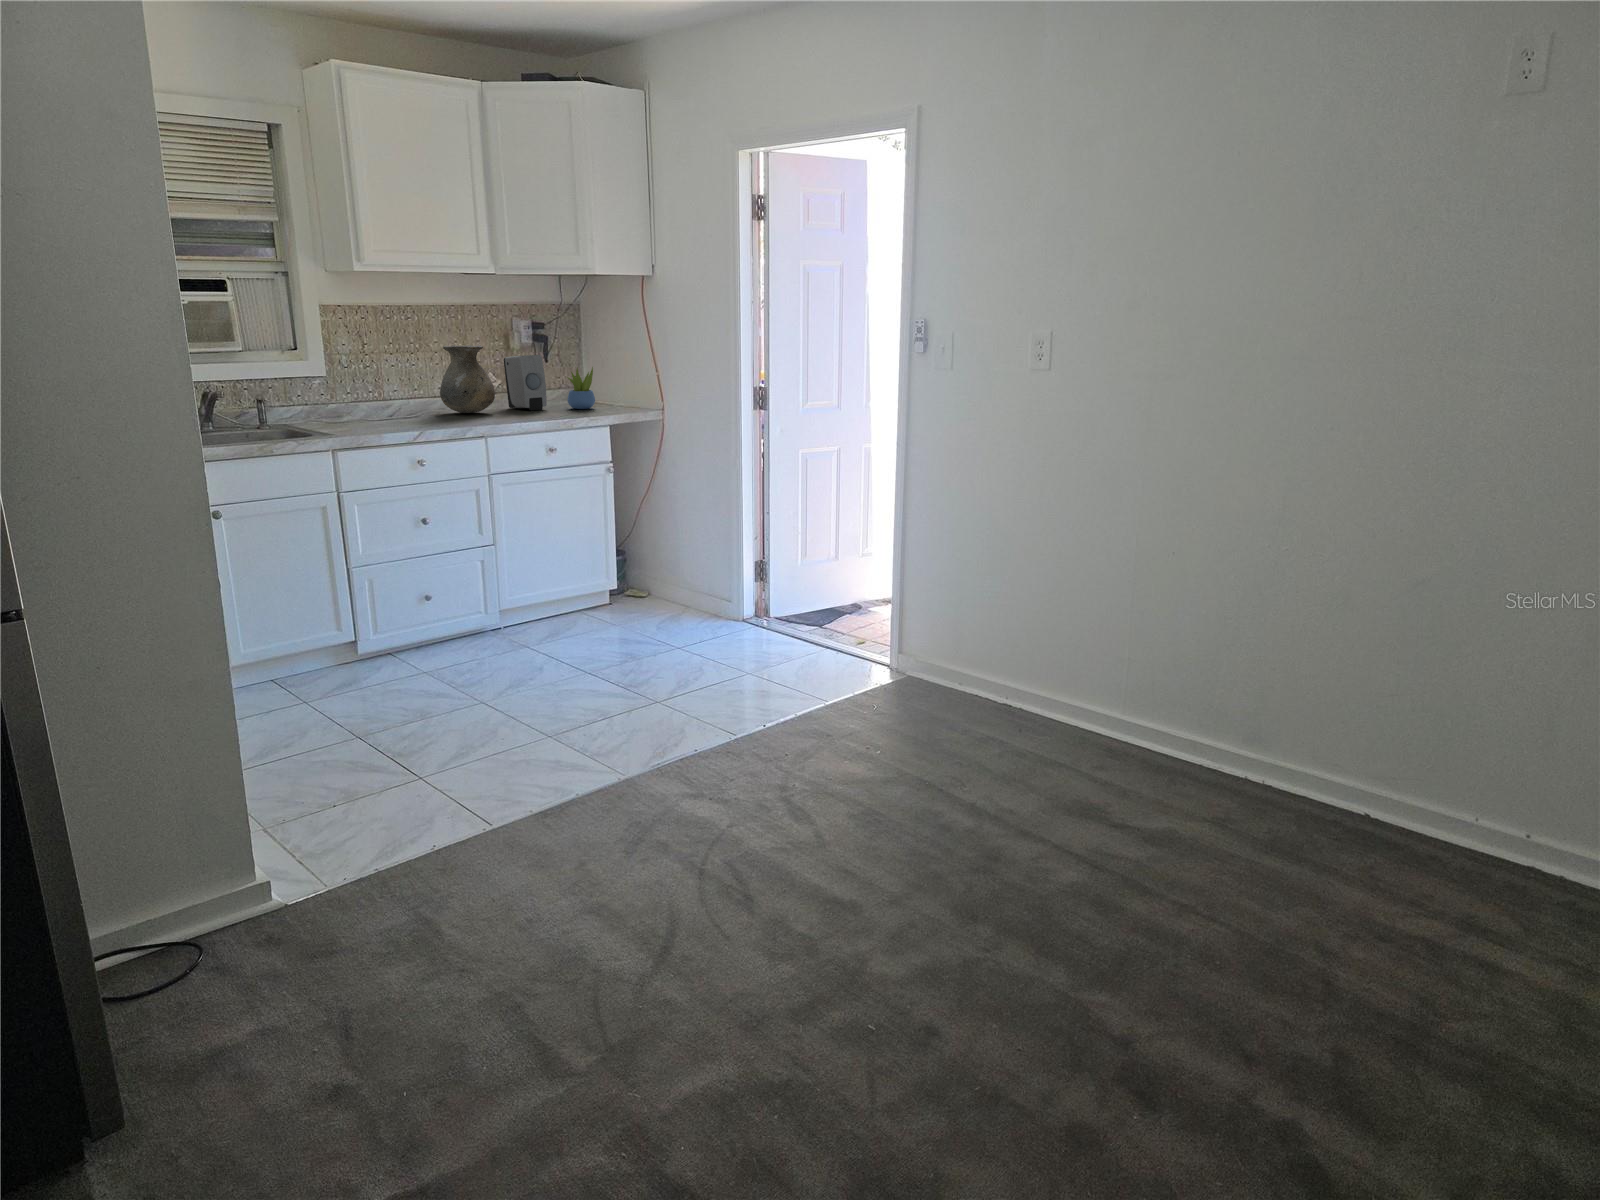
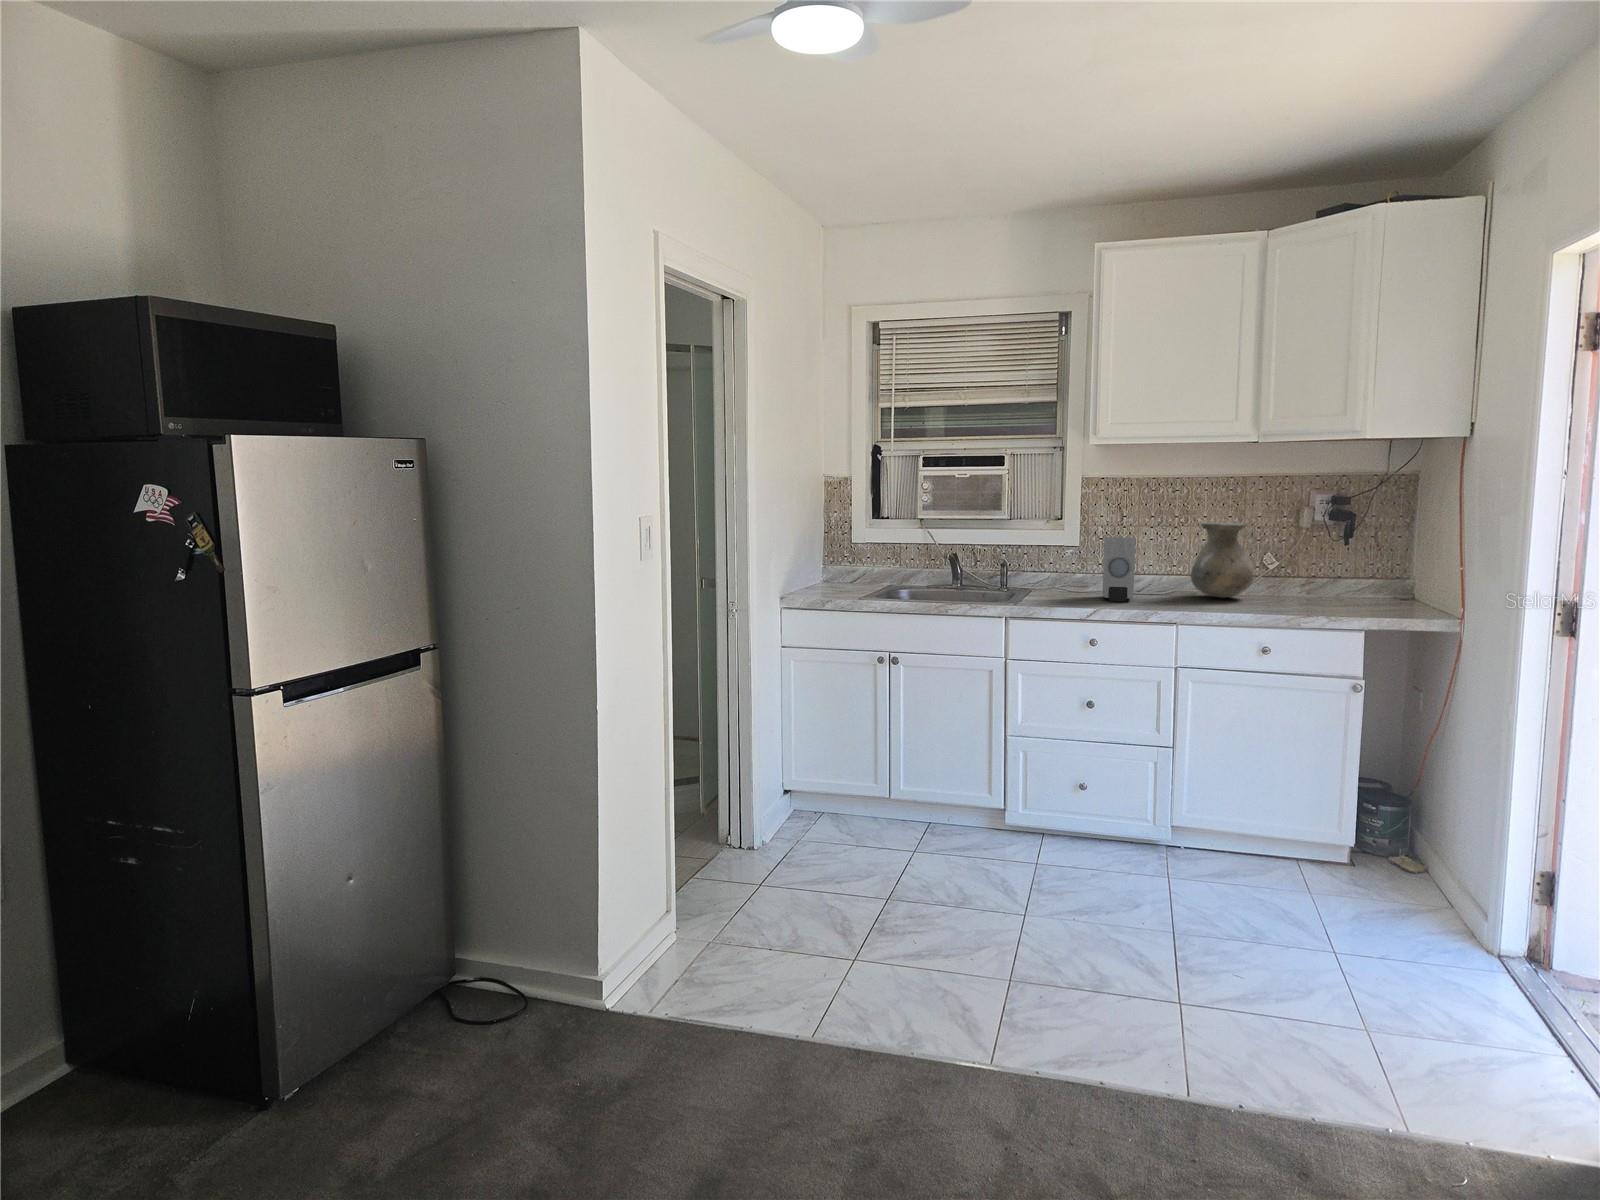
soap dispenser: present [504,355,547,410] -> present [1102,537,1135,602]
succulent plant: present [568,367,595,409] -> none [1353,555,1394,608]

